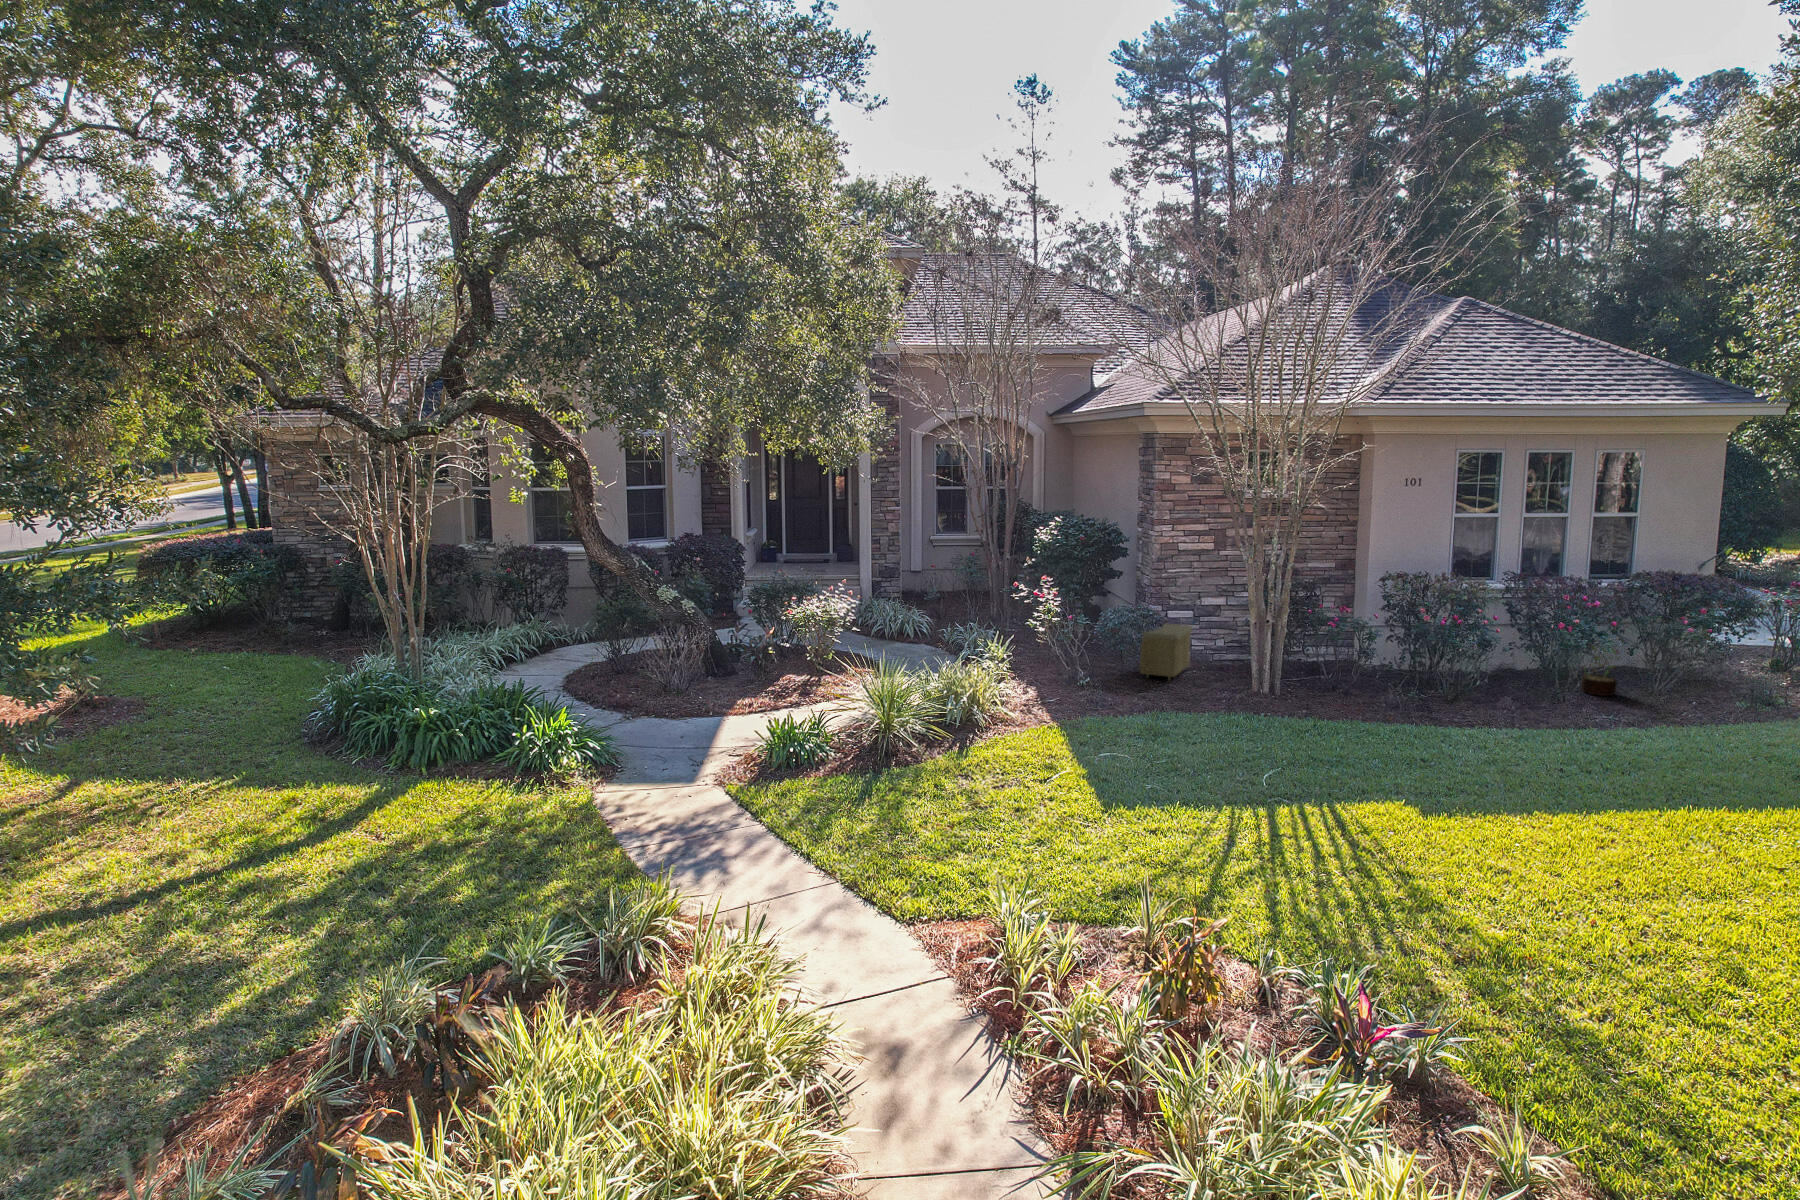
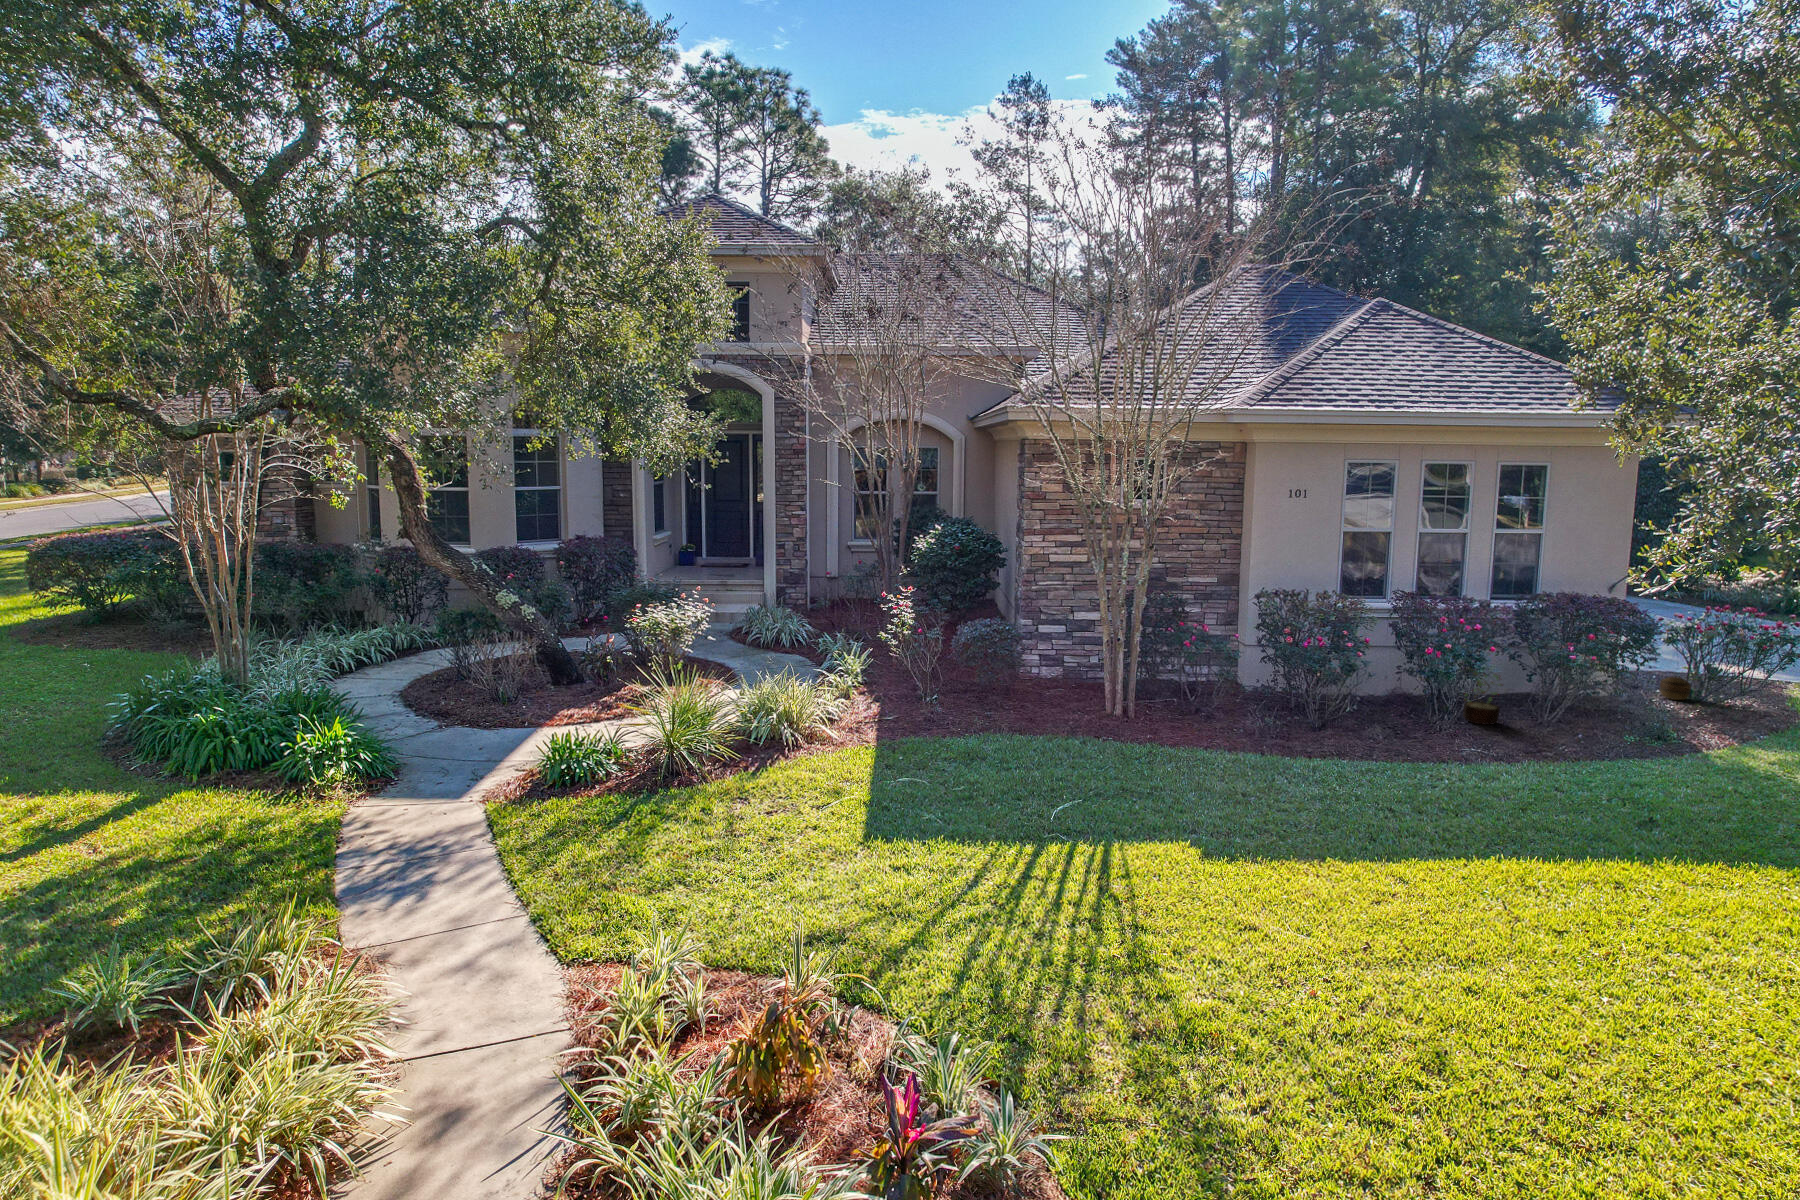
storage bench: present [1140,623,1192,680] -> none [1002,637,1063,698]
basket: none [1748,649,1779,671] -> present [1660,677,1691,700]

